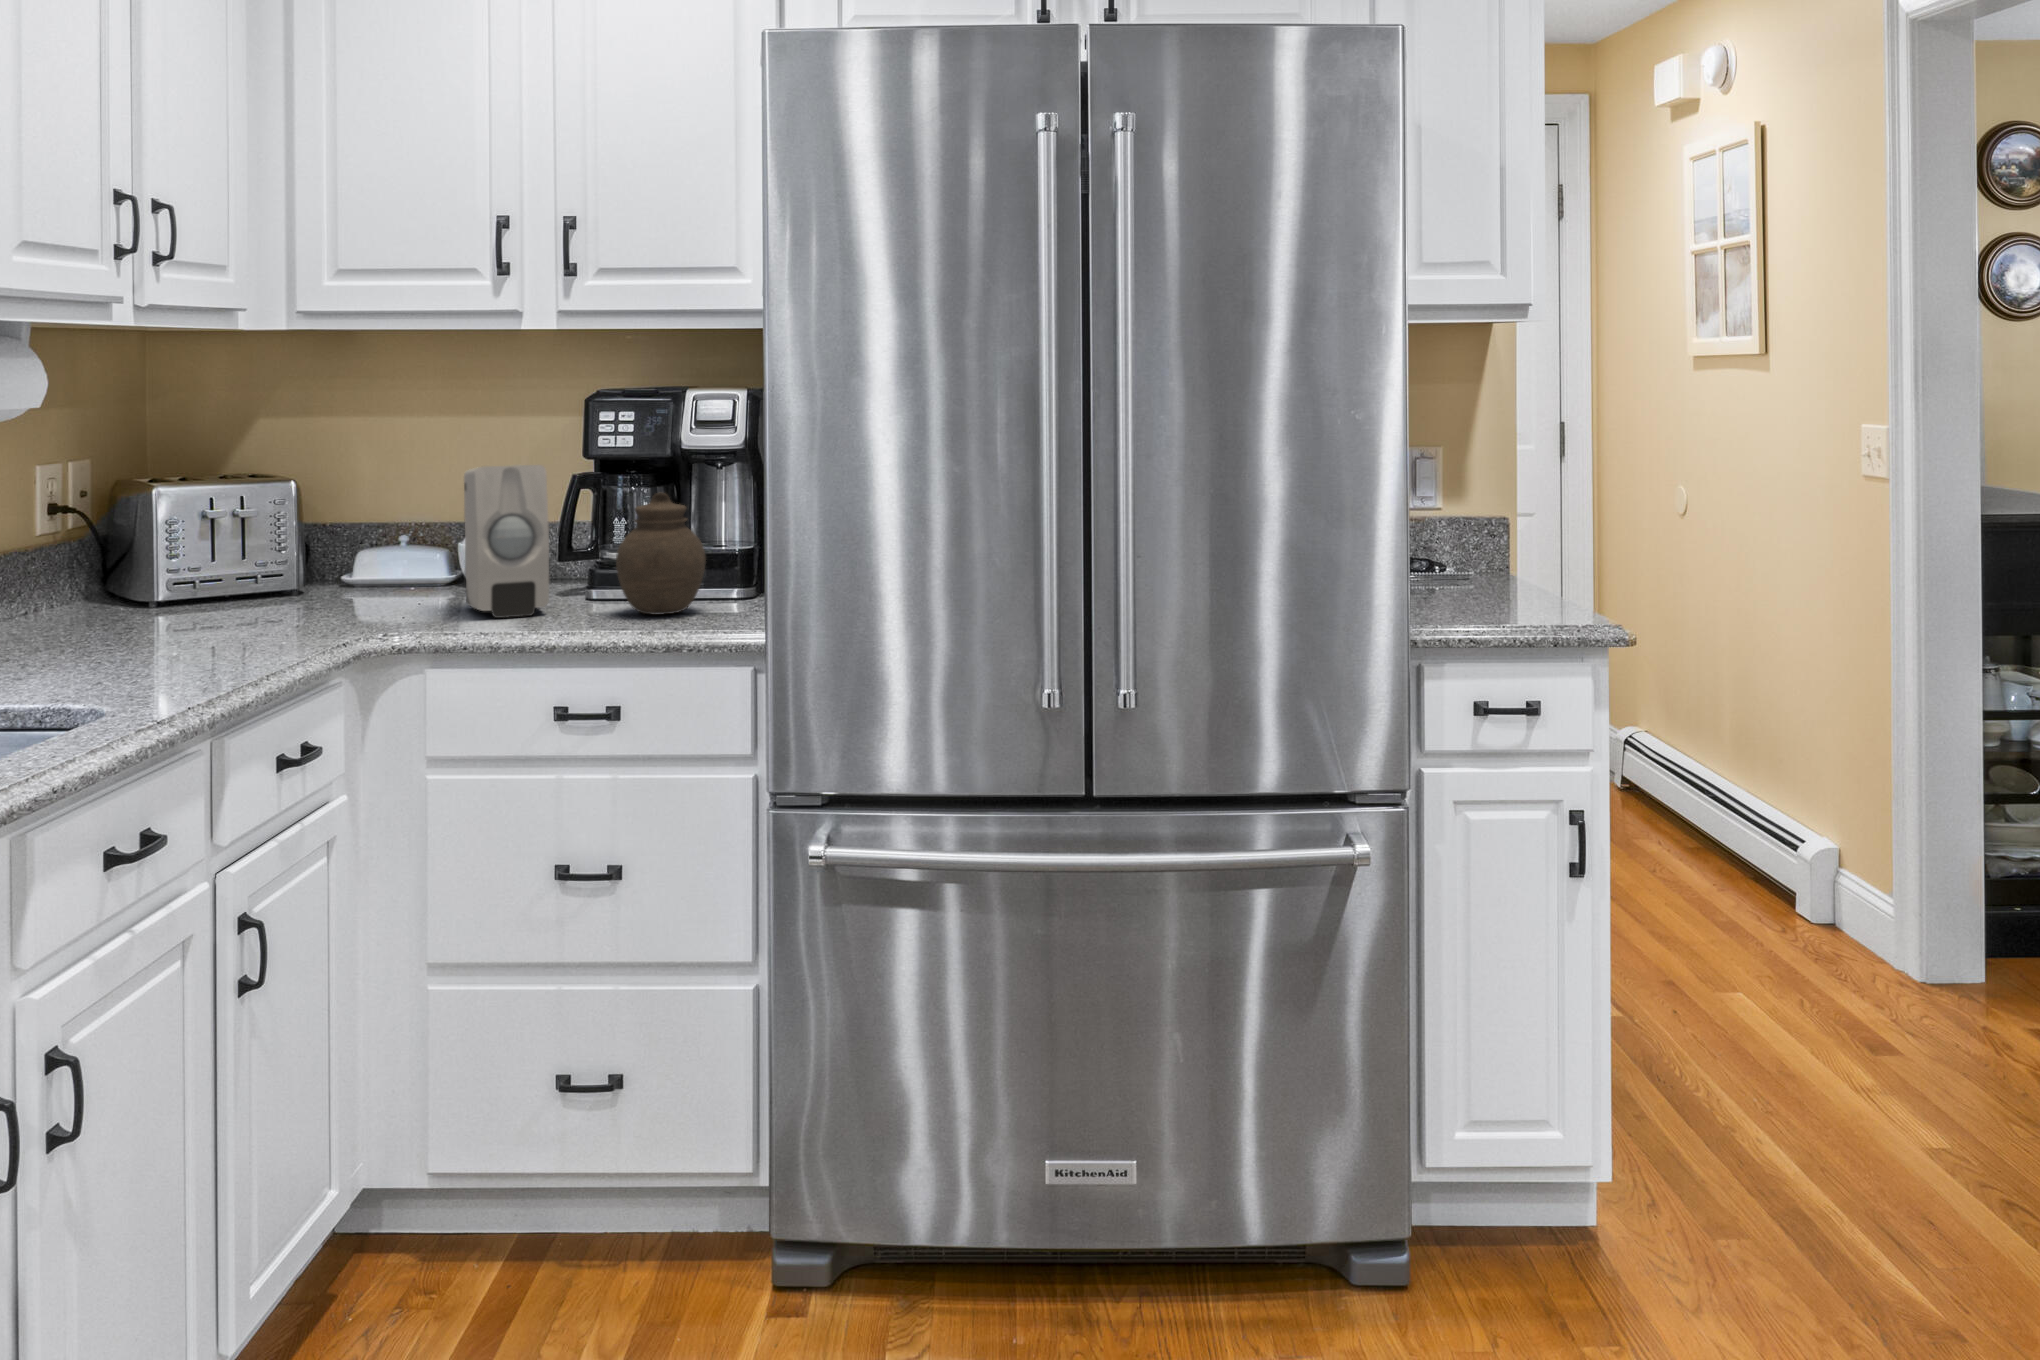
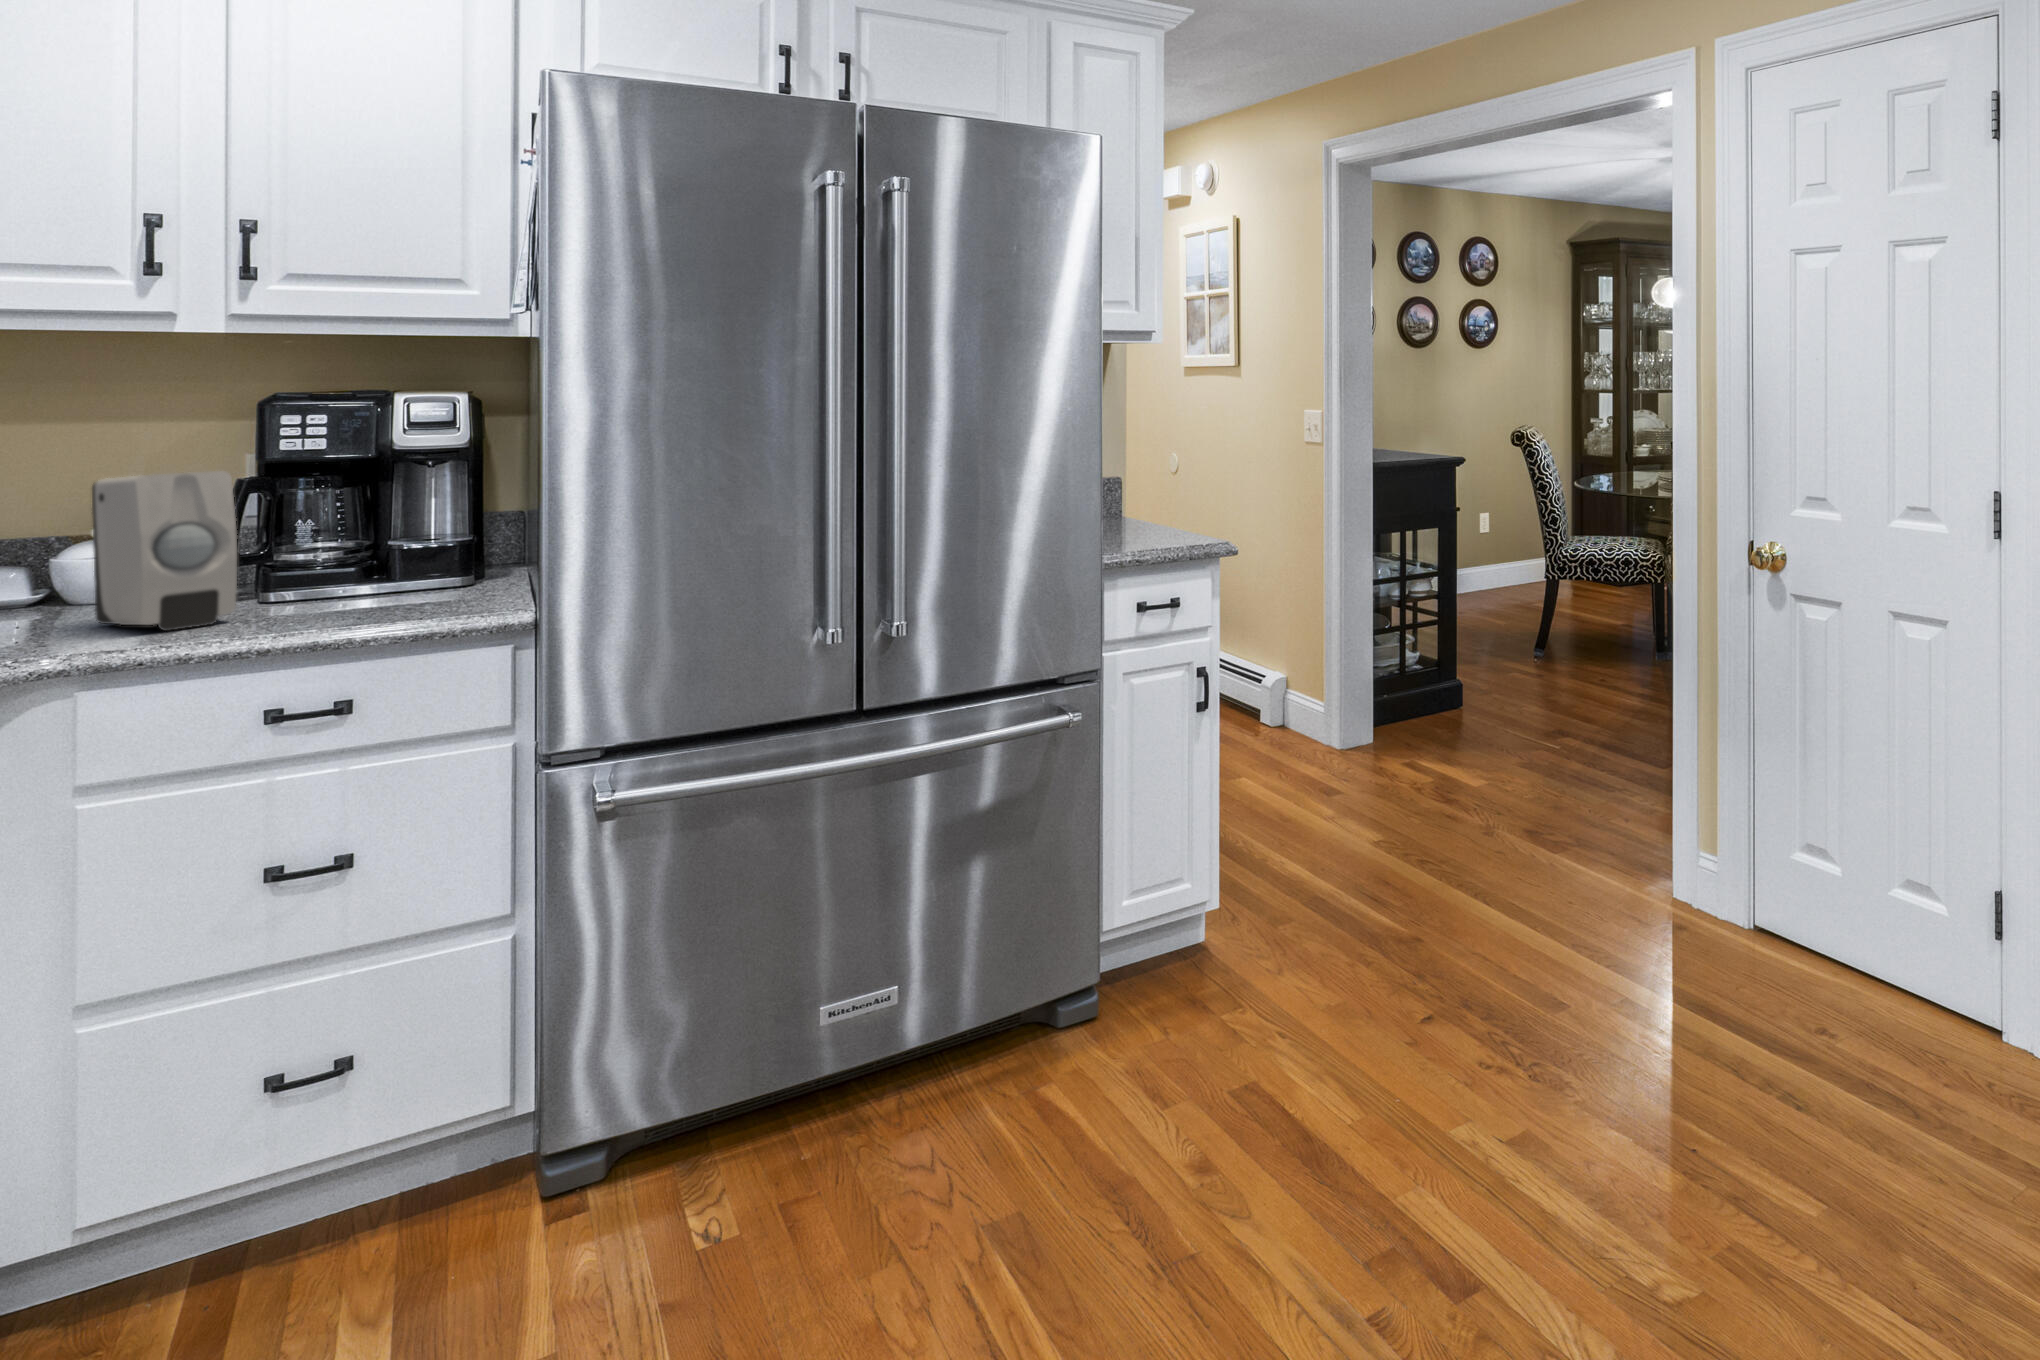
jar: present [616,493,706,615] -> none [328,492,439,609]

